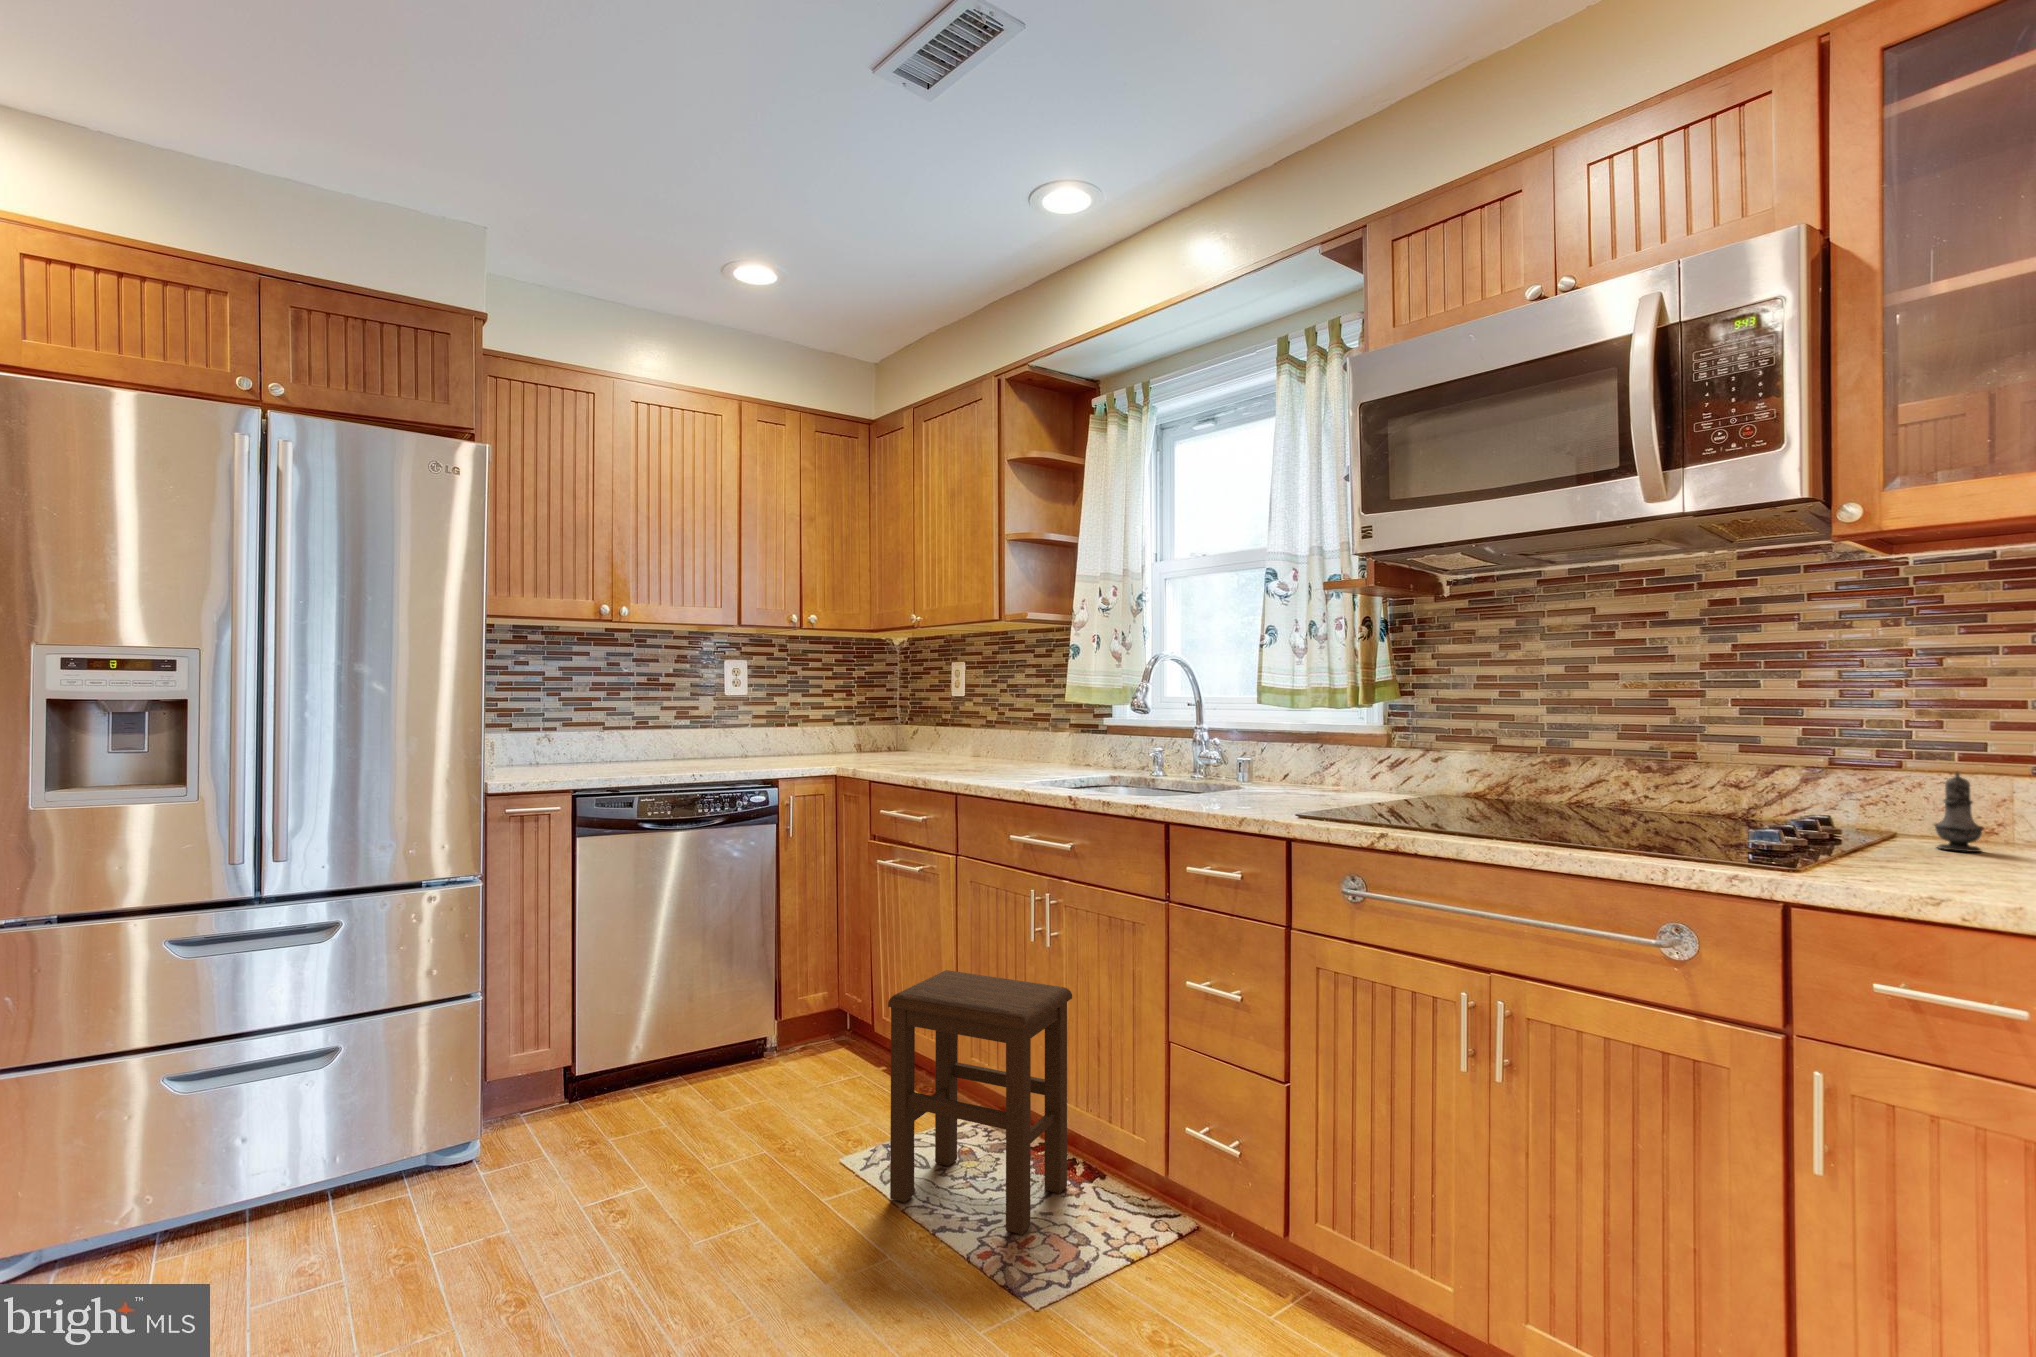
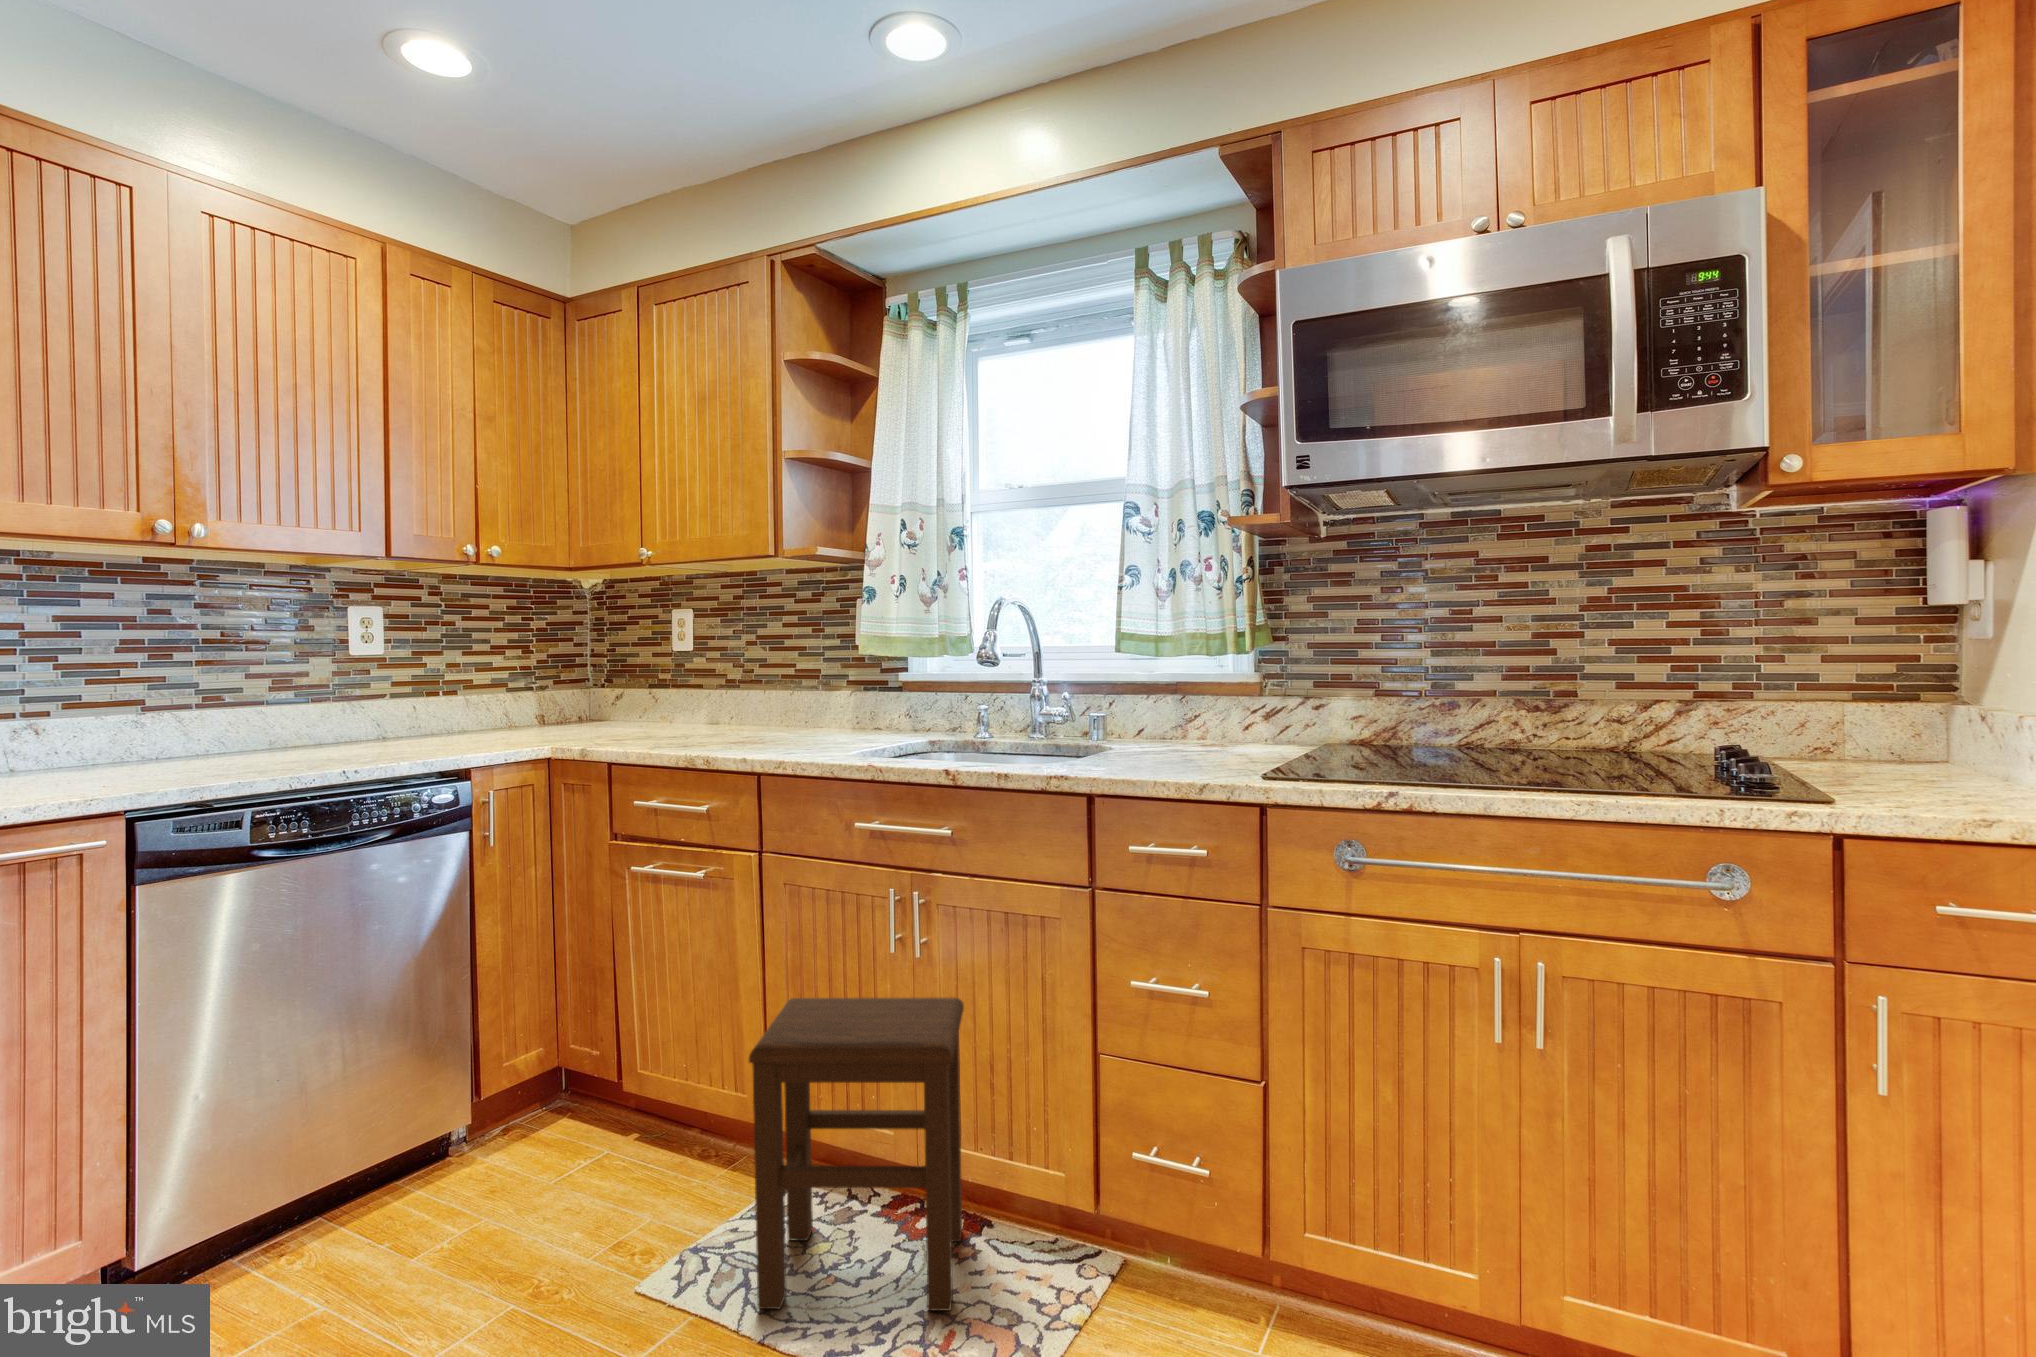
salt shaker: present [1934,772,1984,852] -> none [1817,700,1860,770]

